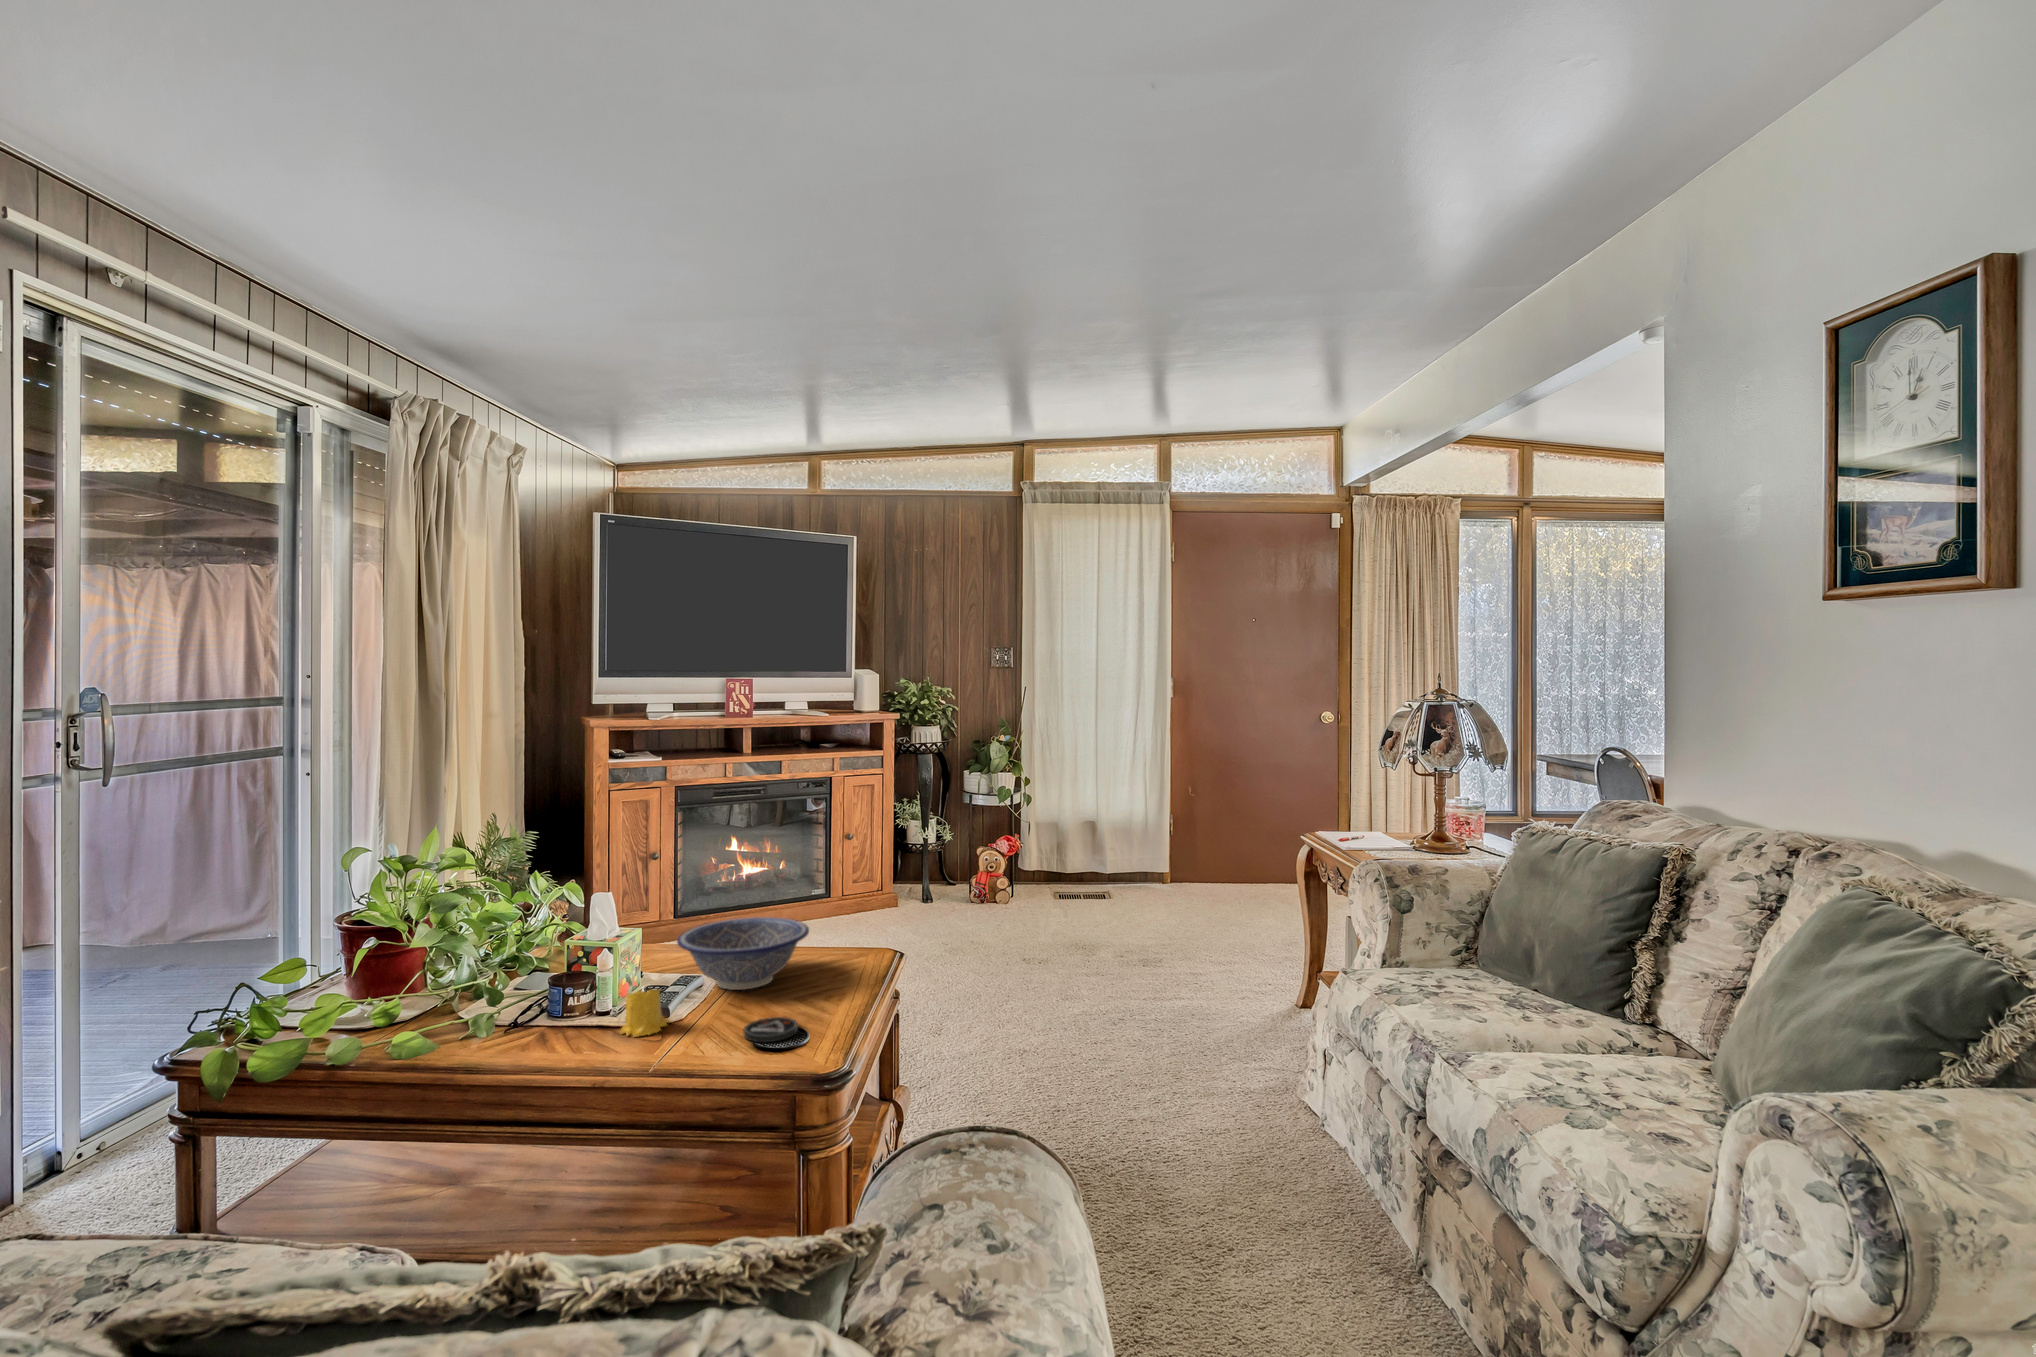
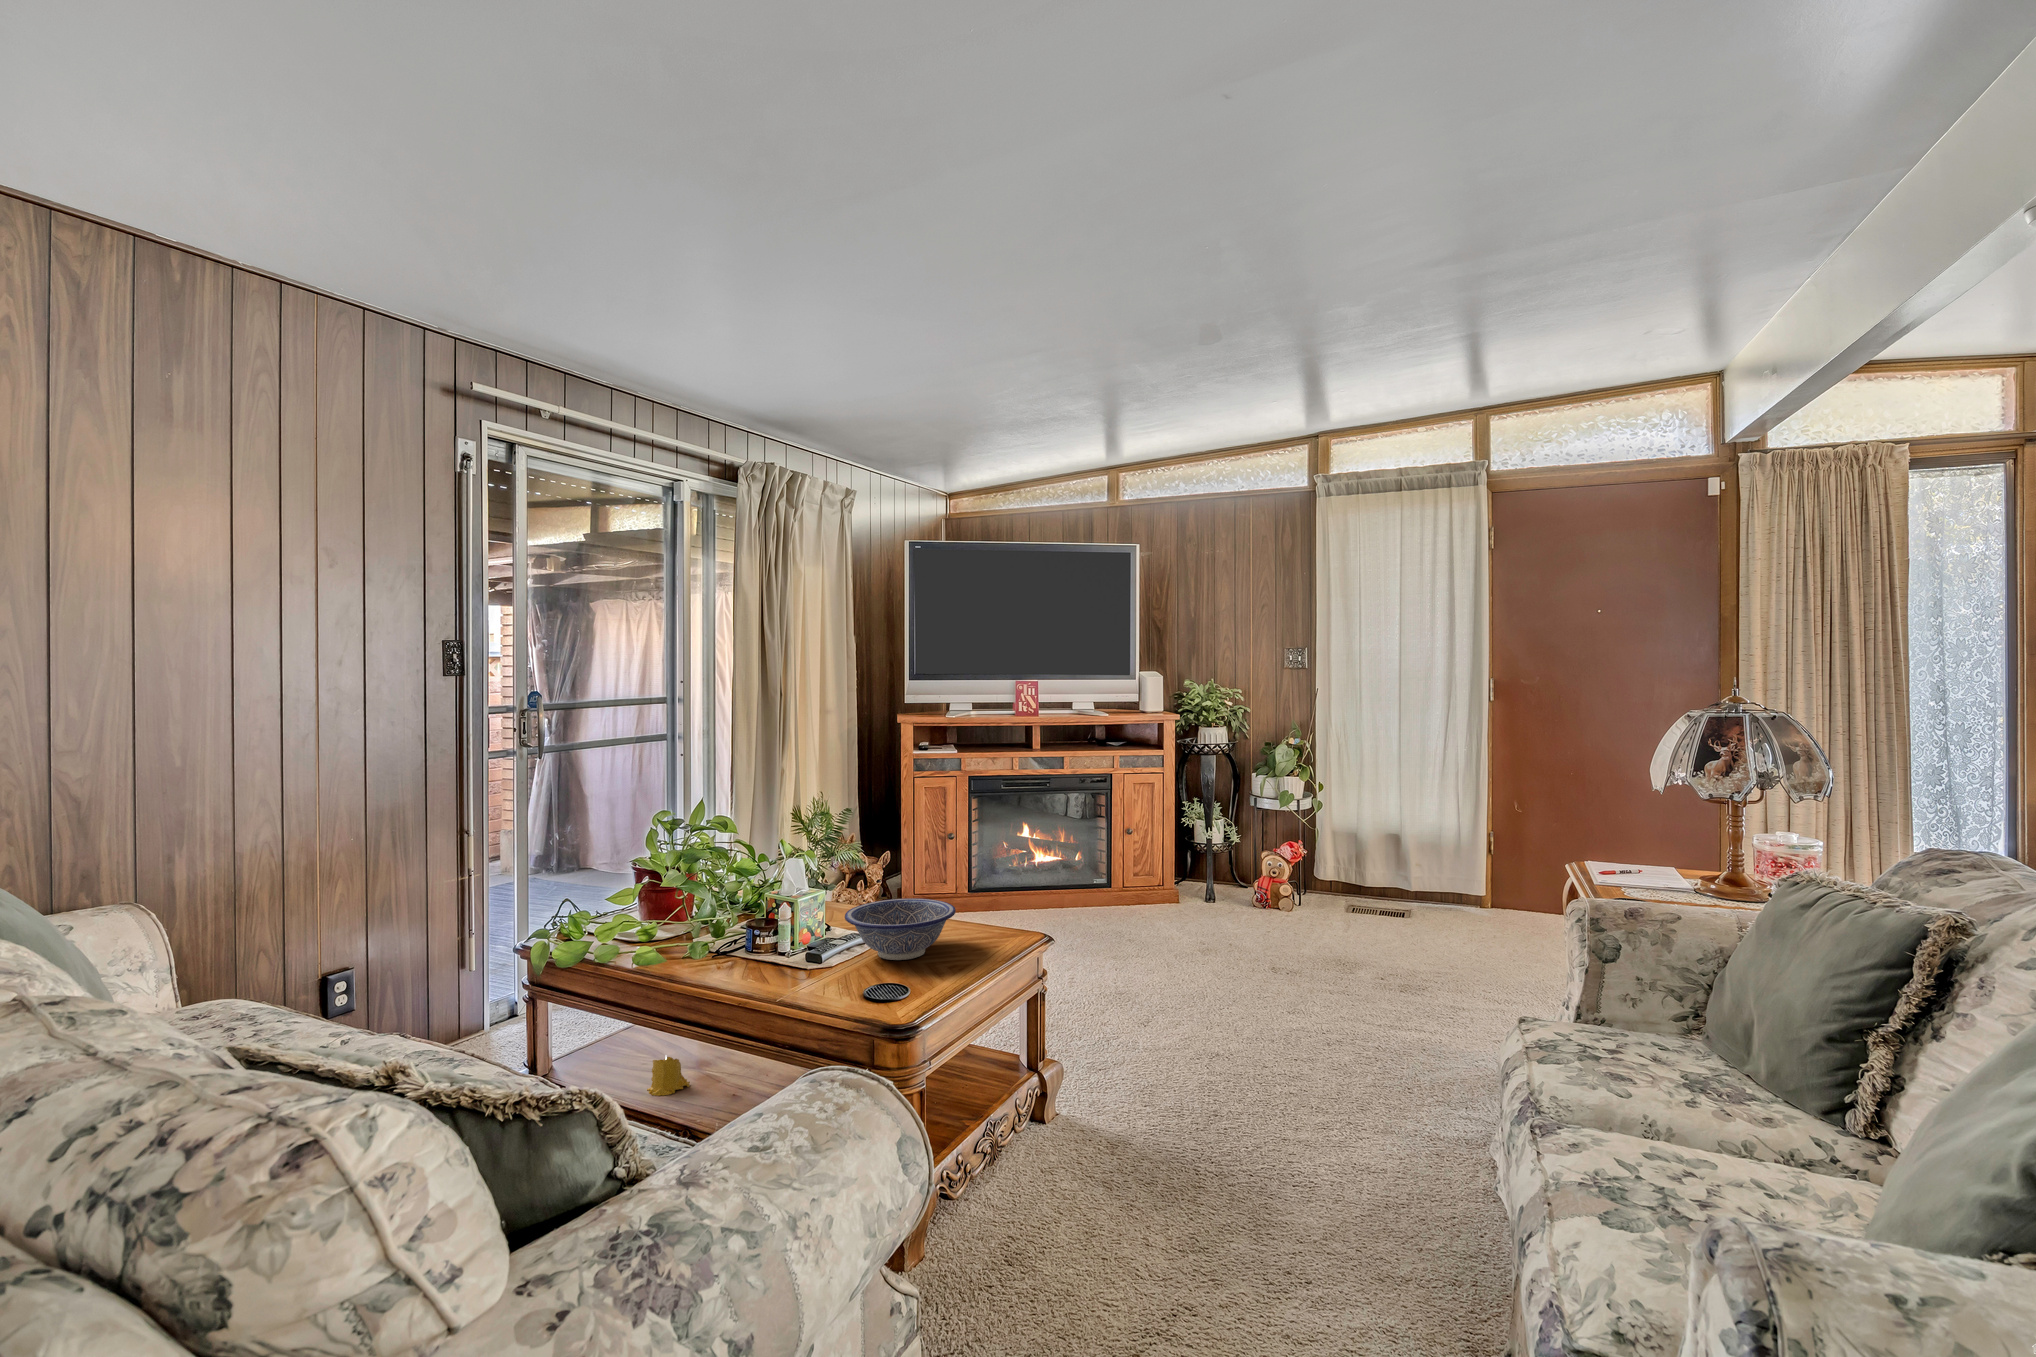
candle: present [620,990,672,1036] -> present [647,1056,690,1096]
coaster: present [744,1017,798,1042] -> none [859,986,905,1006]

